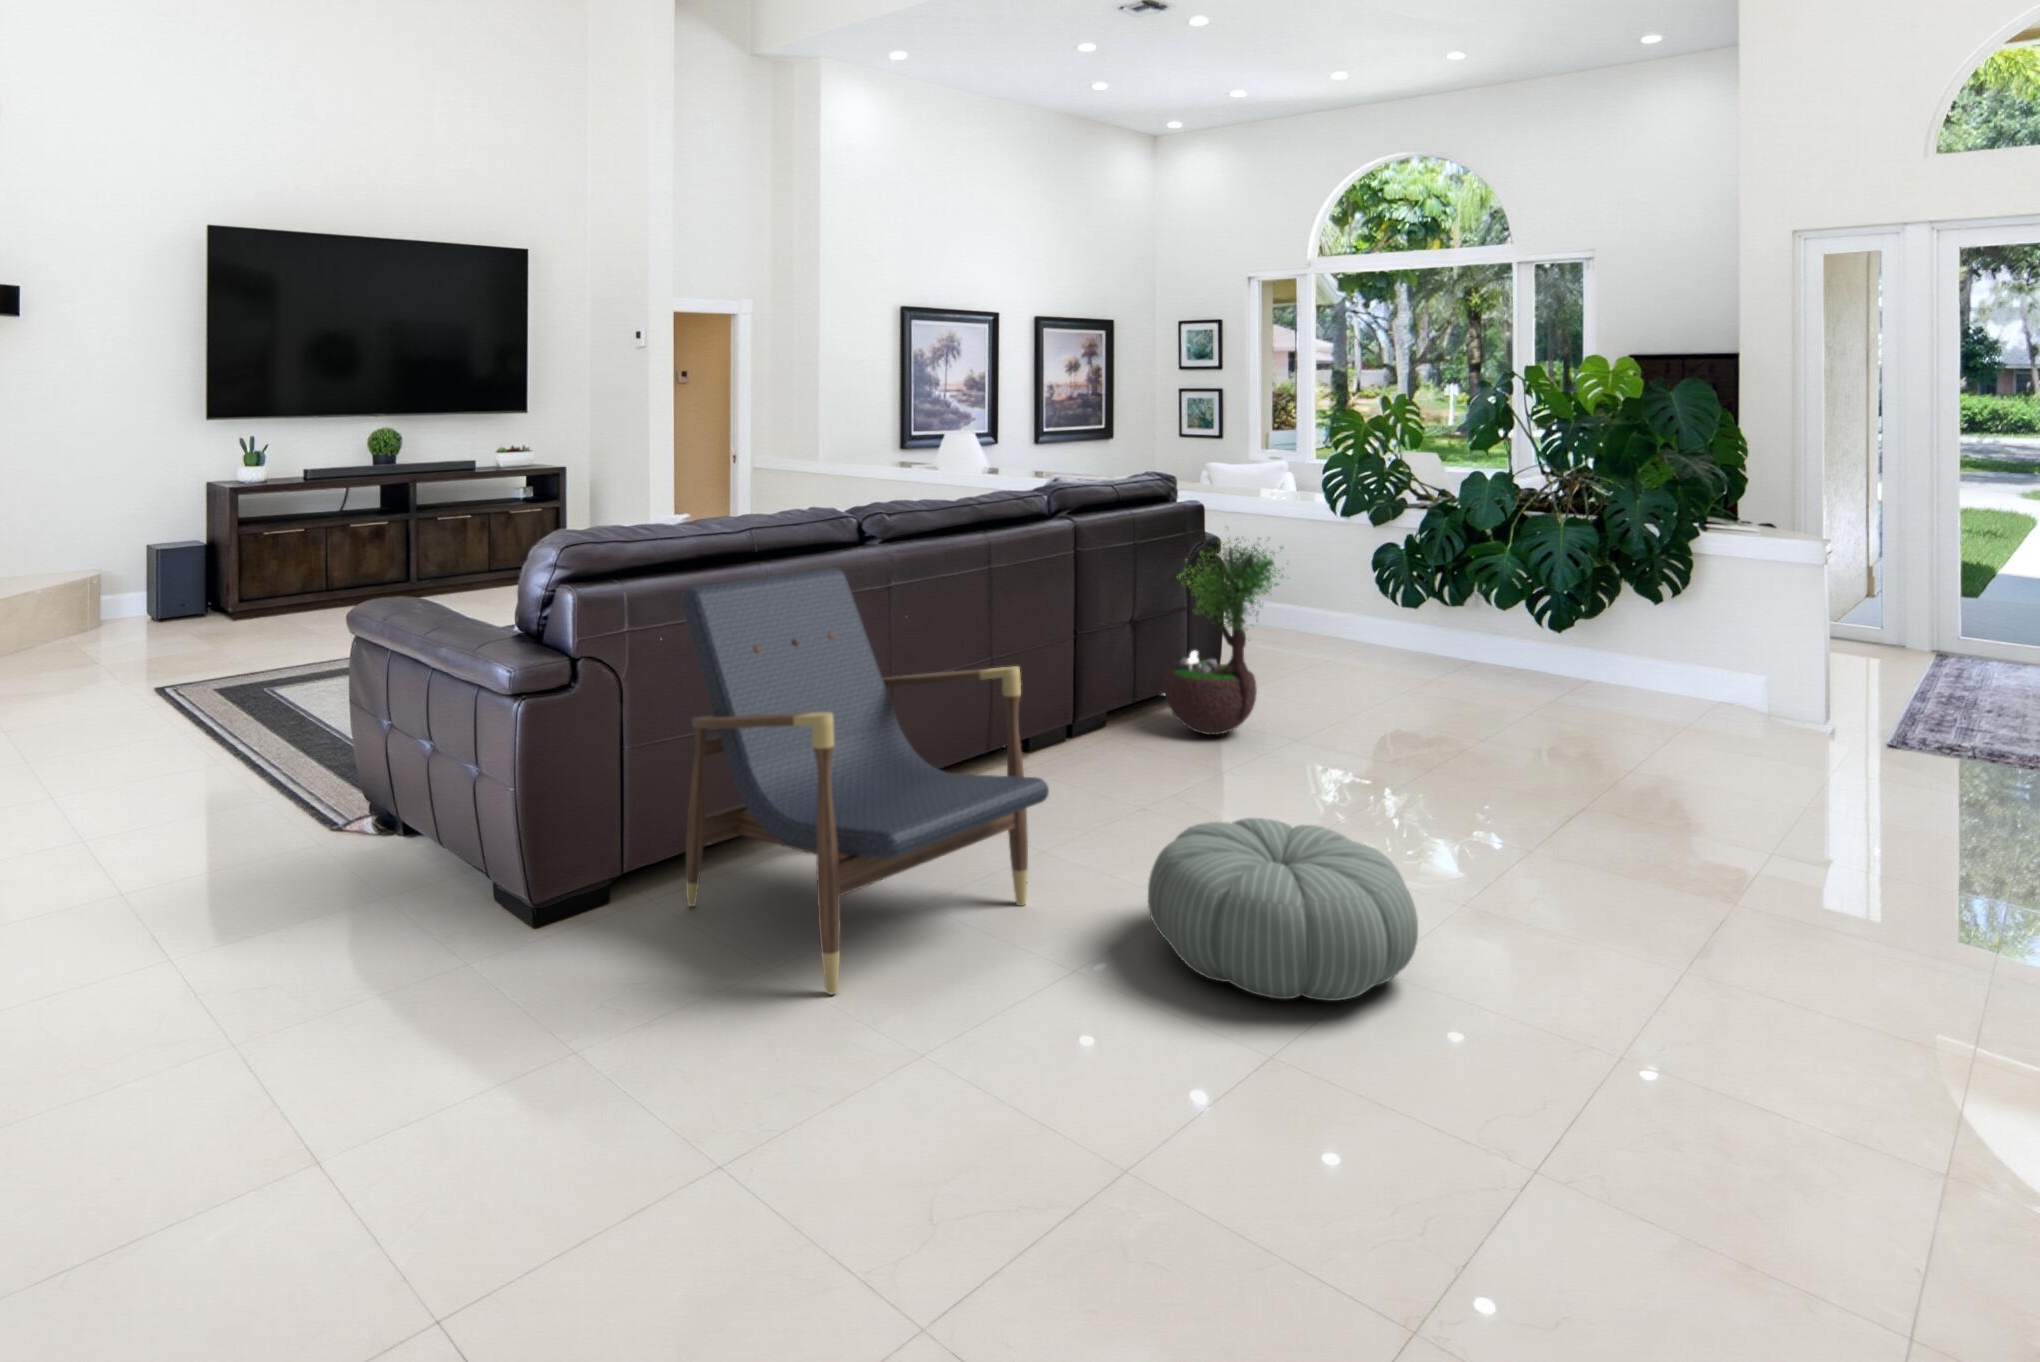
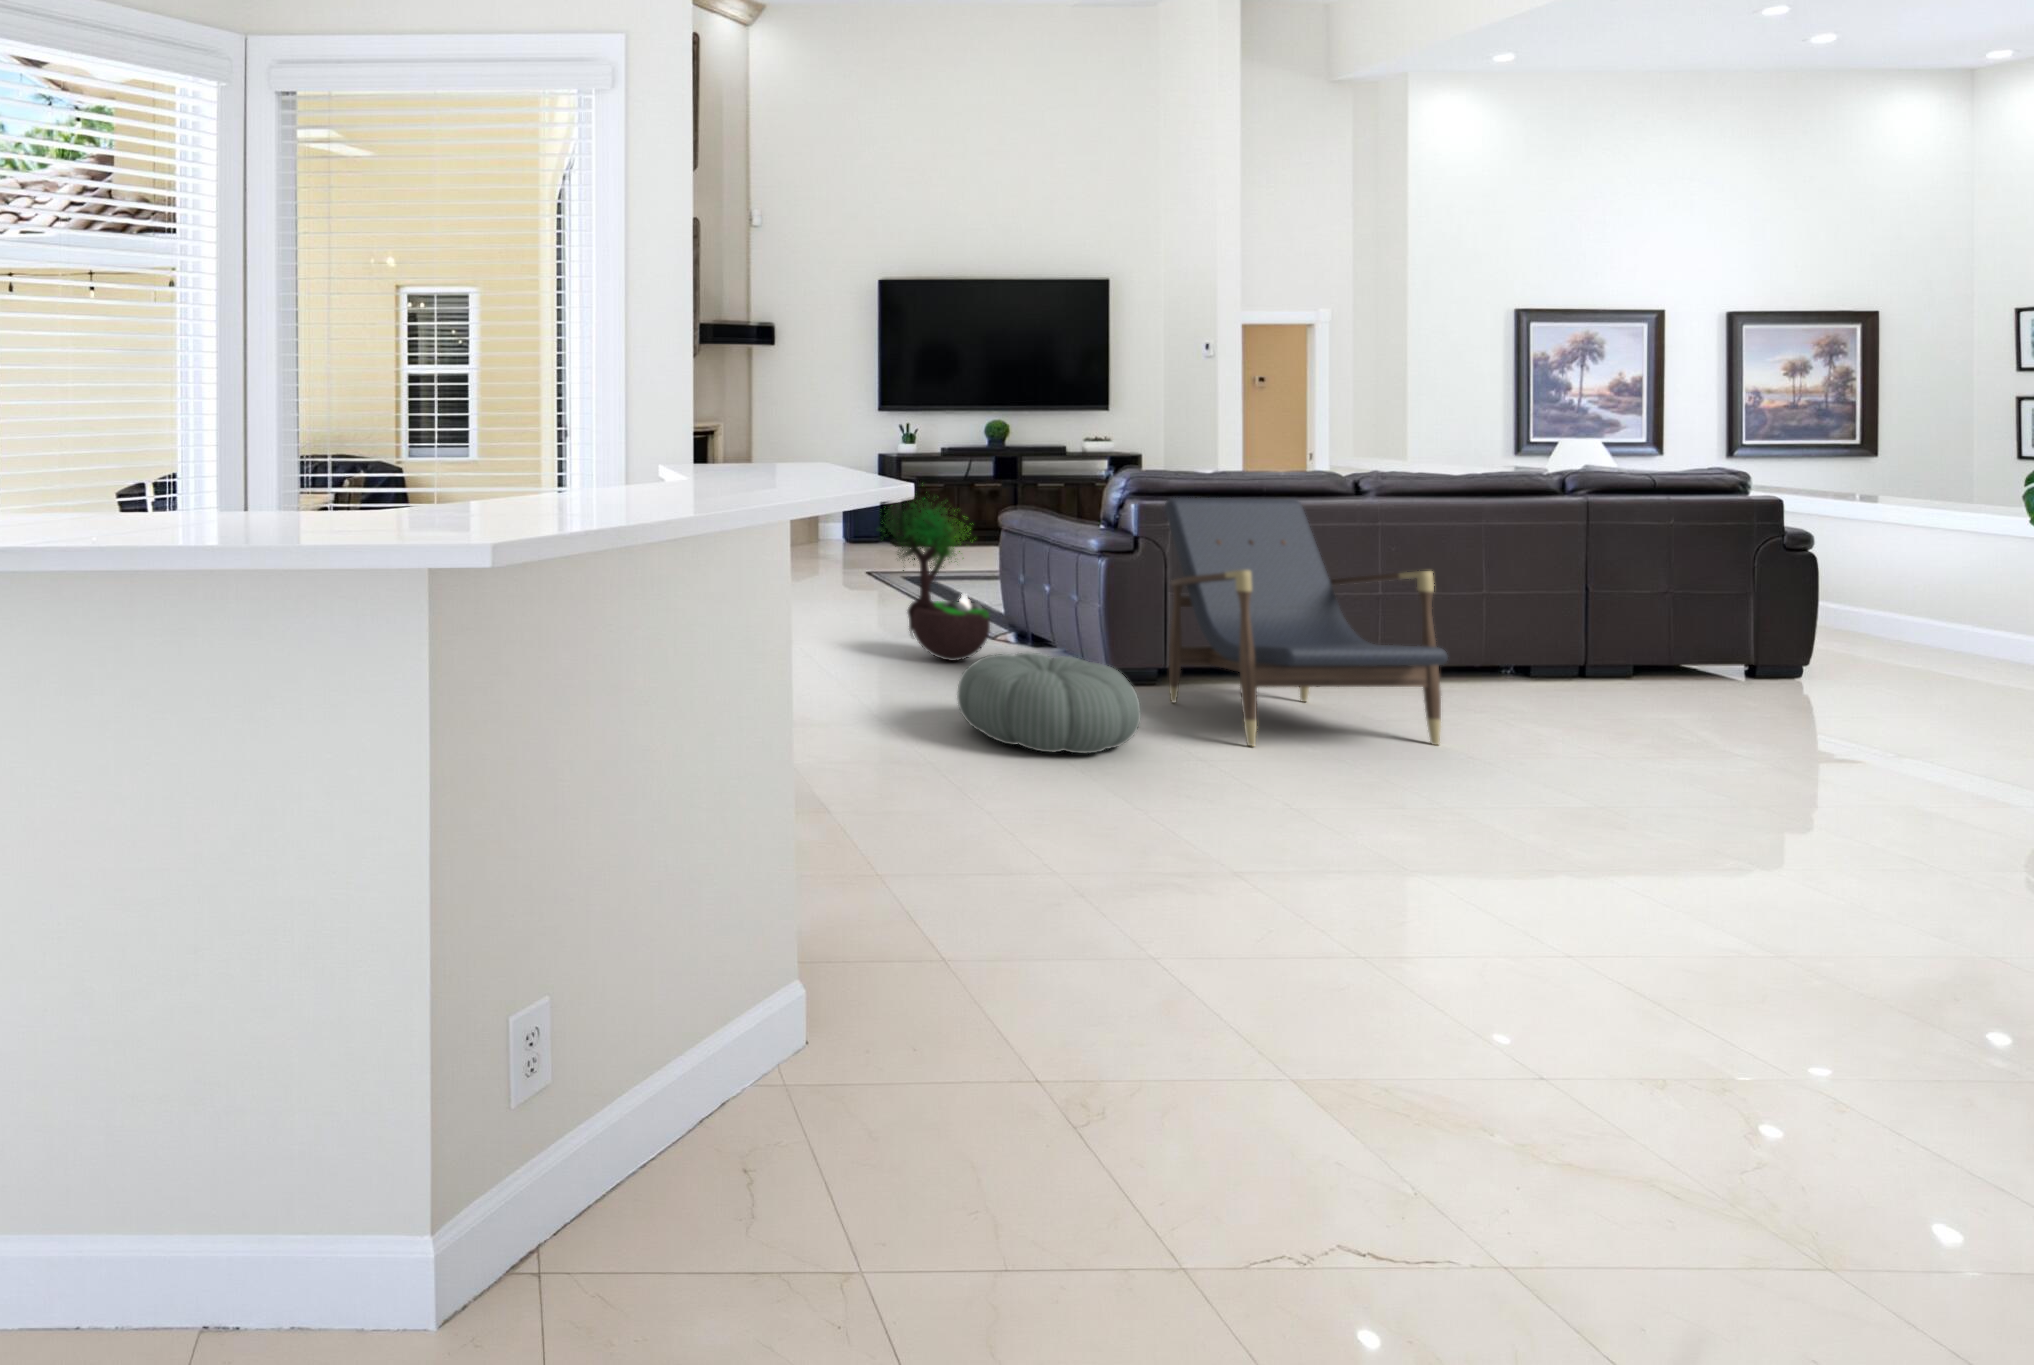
potted tree: present [1164,537,1283,735] -> present [880,483,990,661]
pouf: present [1148,818,1418,1001] -> present [957,653,1141,753]

